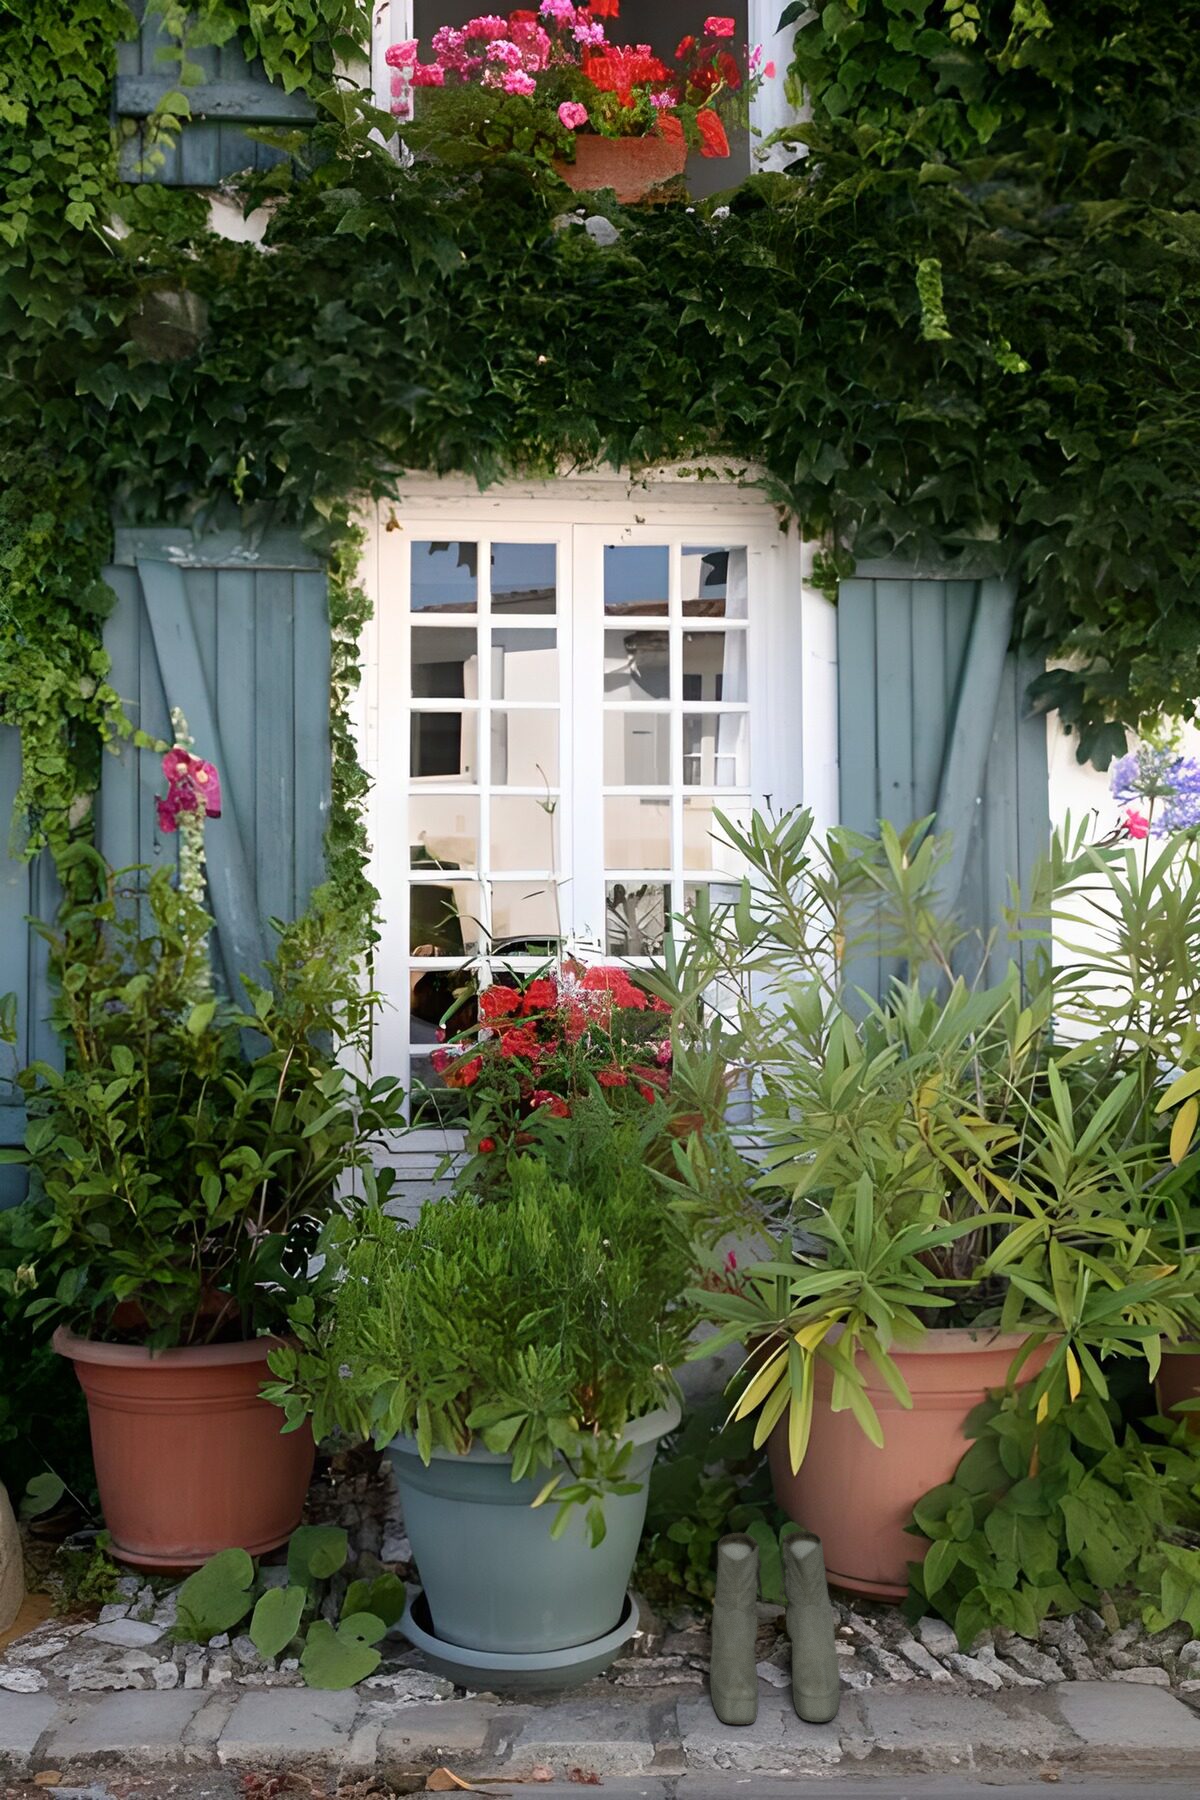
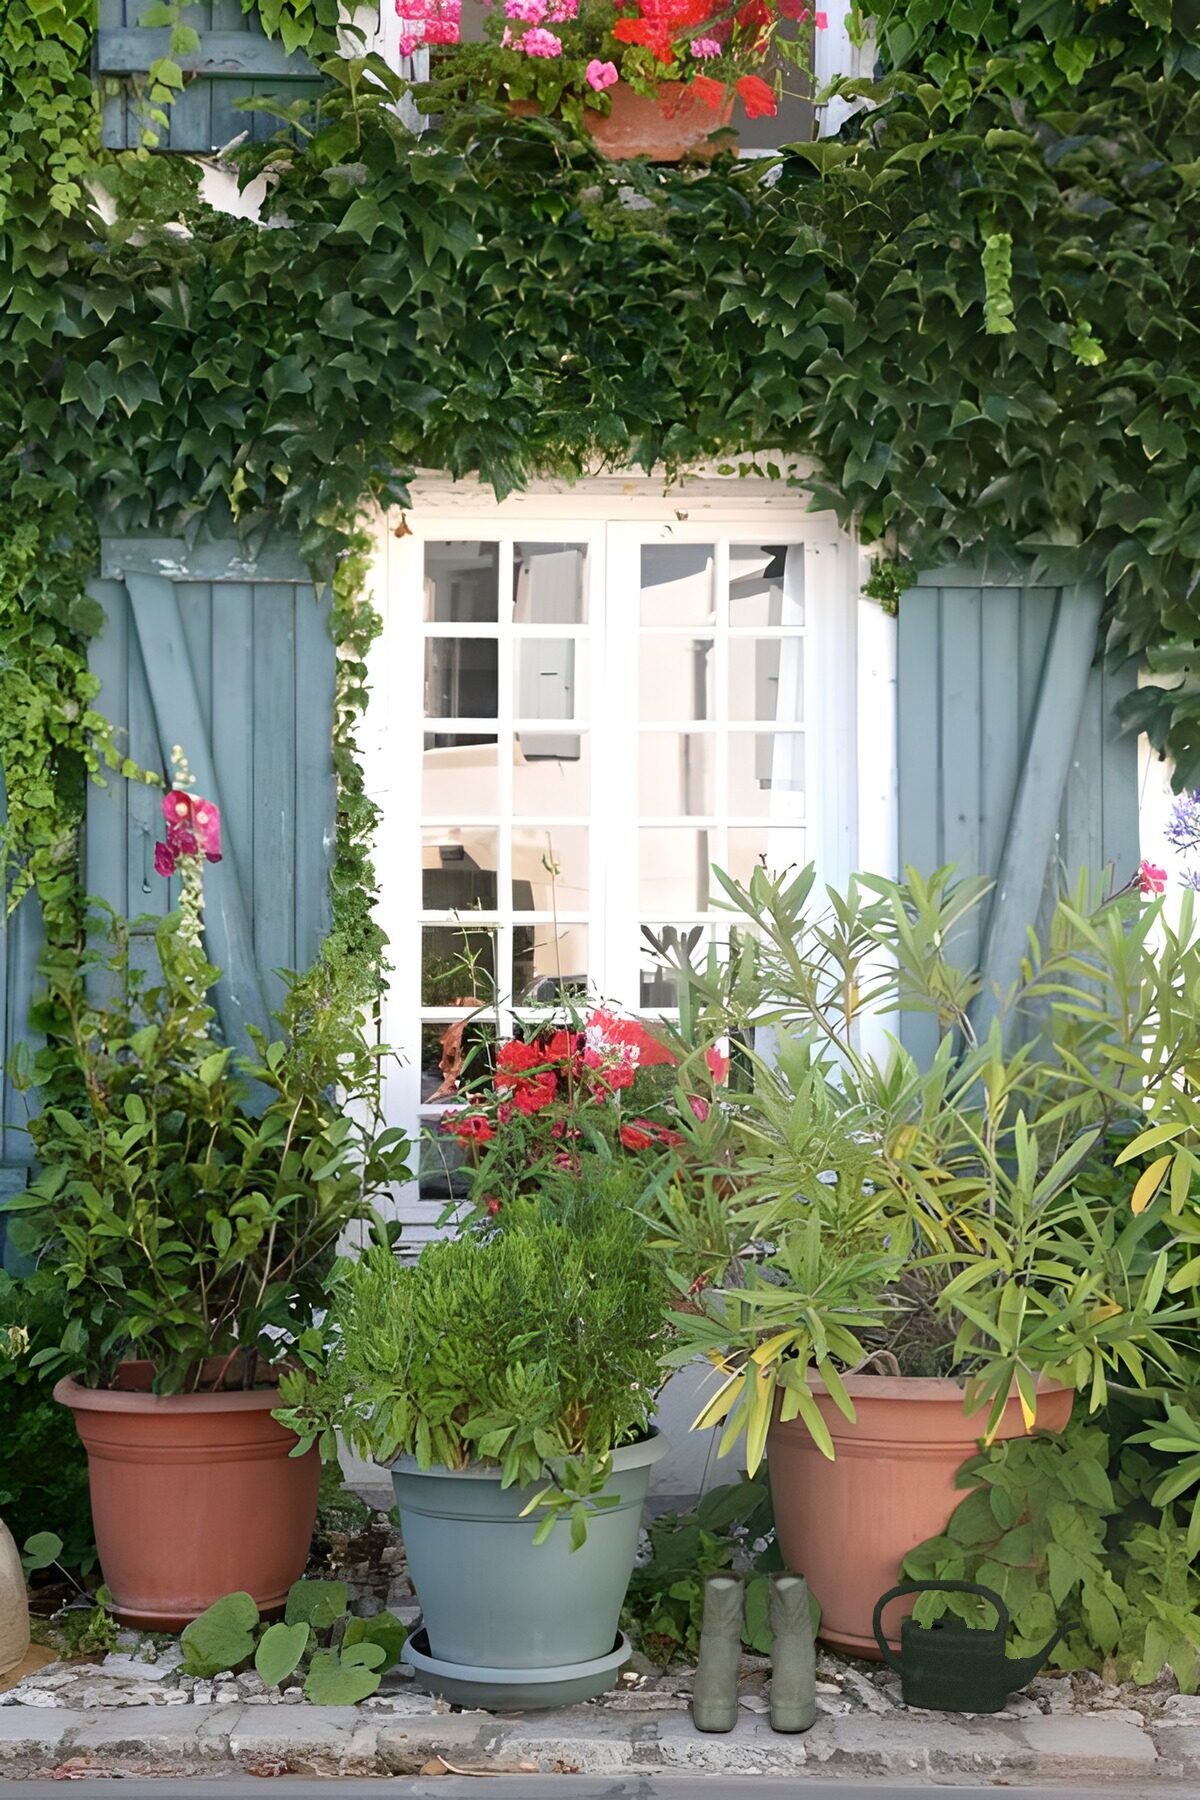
watering can: none [886,1536,1105,1678] -> present [872,1580,1080,1713]

